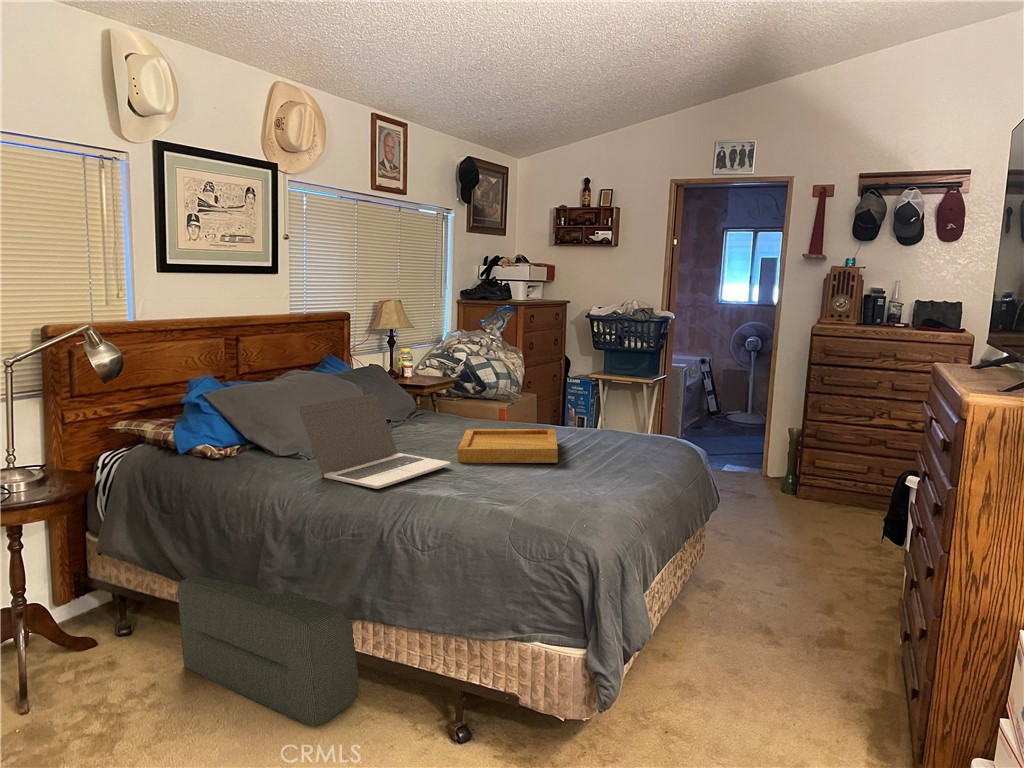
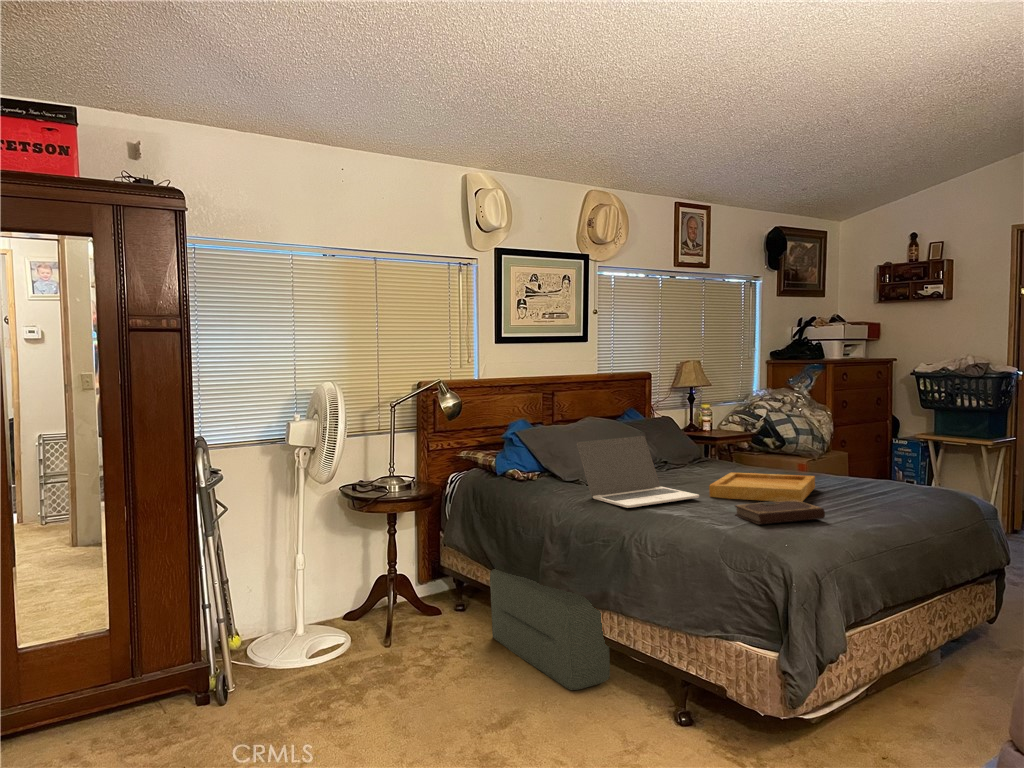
notebook: none [502,462,596,497] -> present [735,500,825,525]

